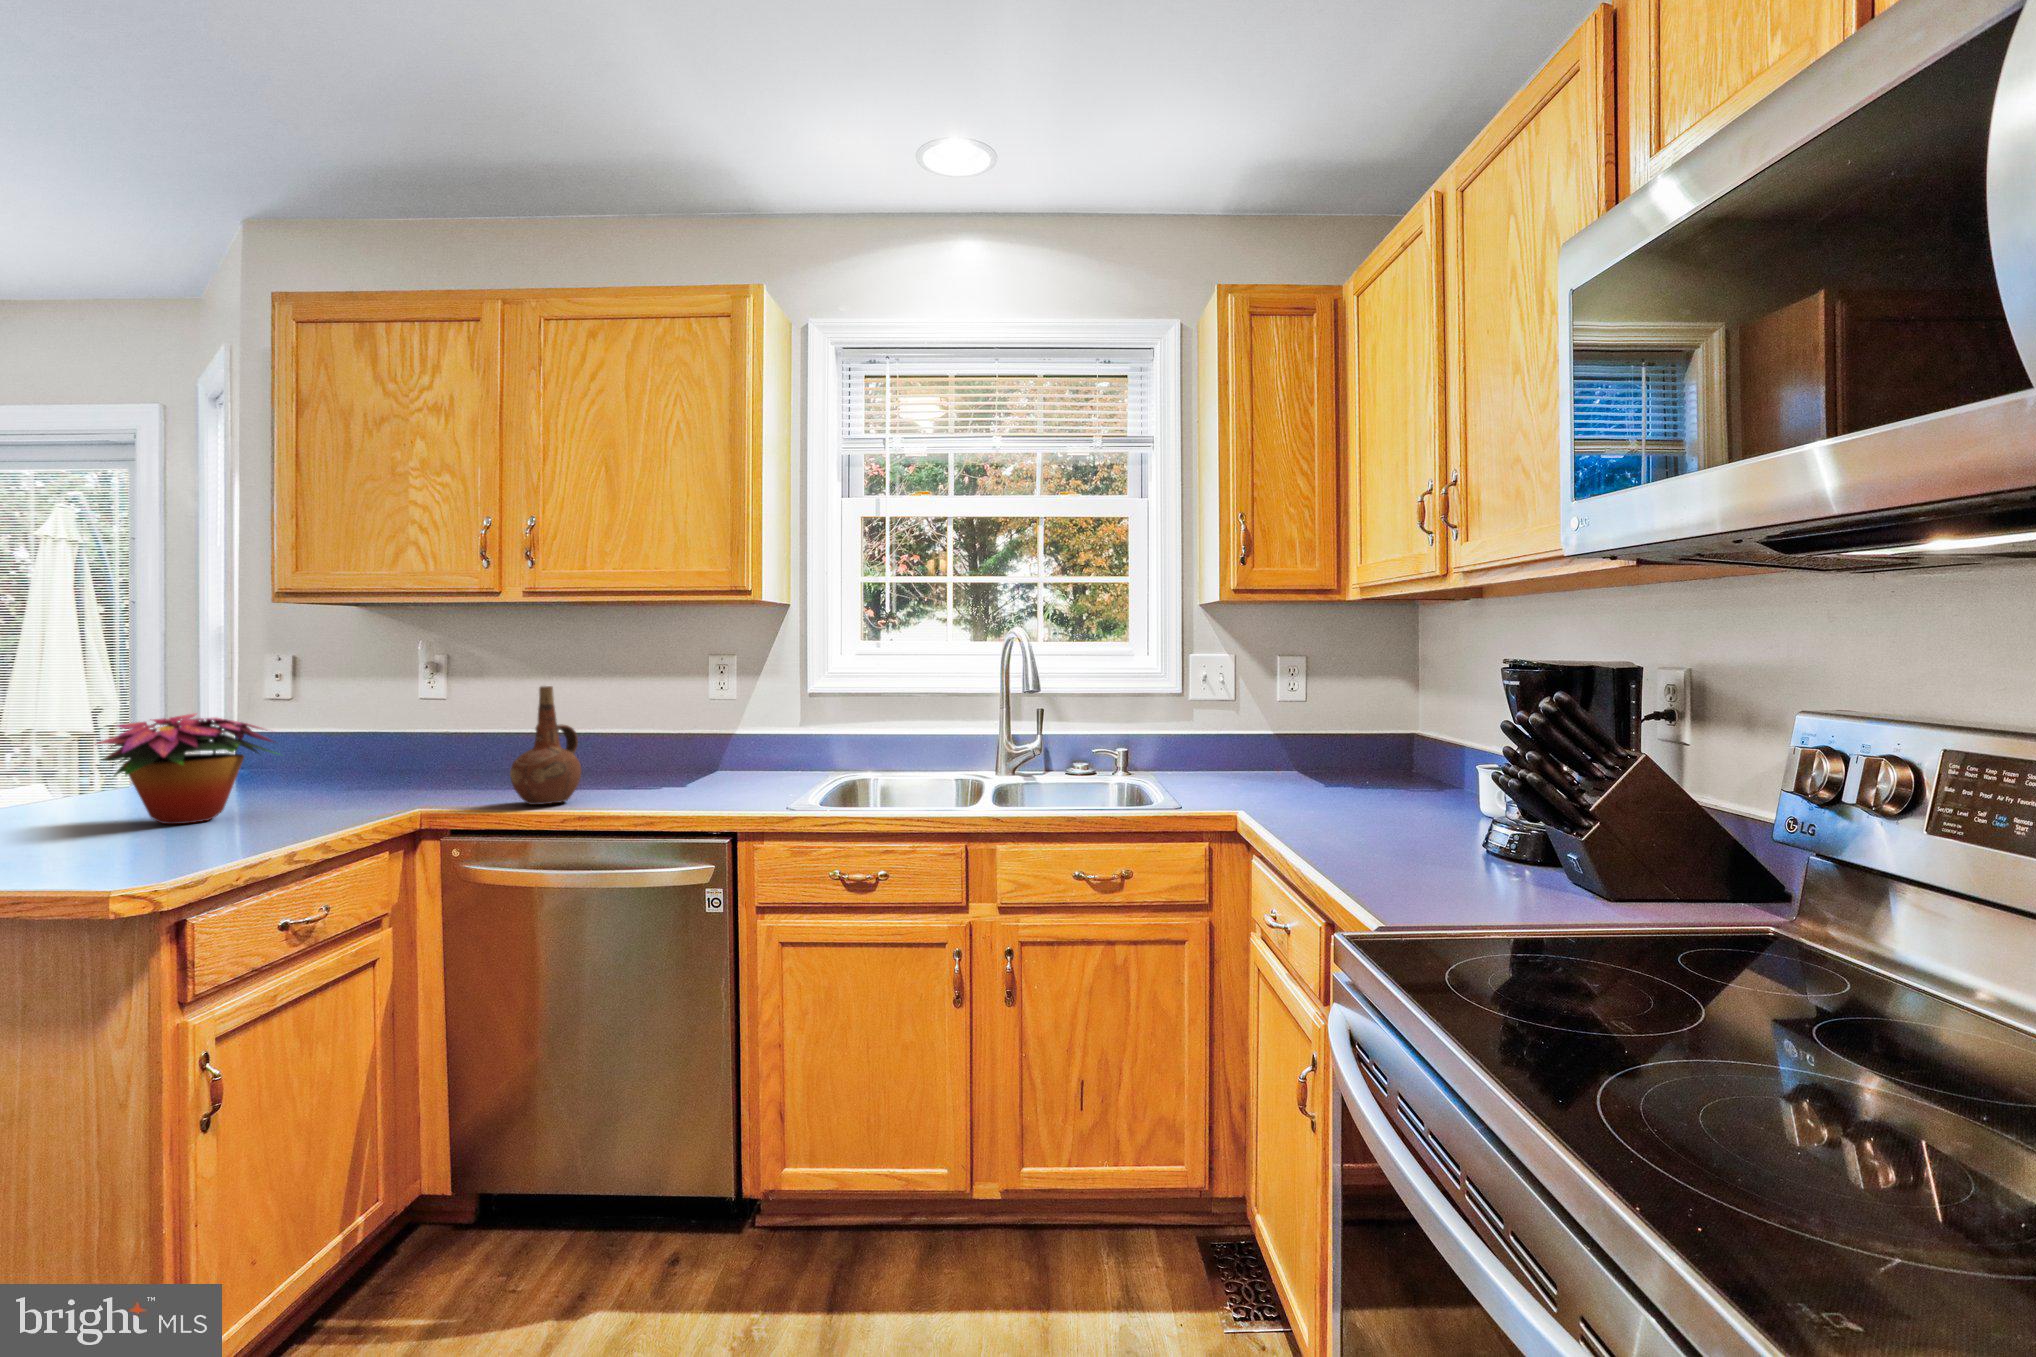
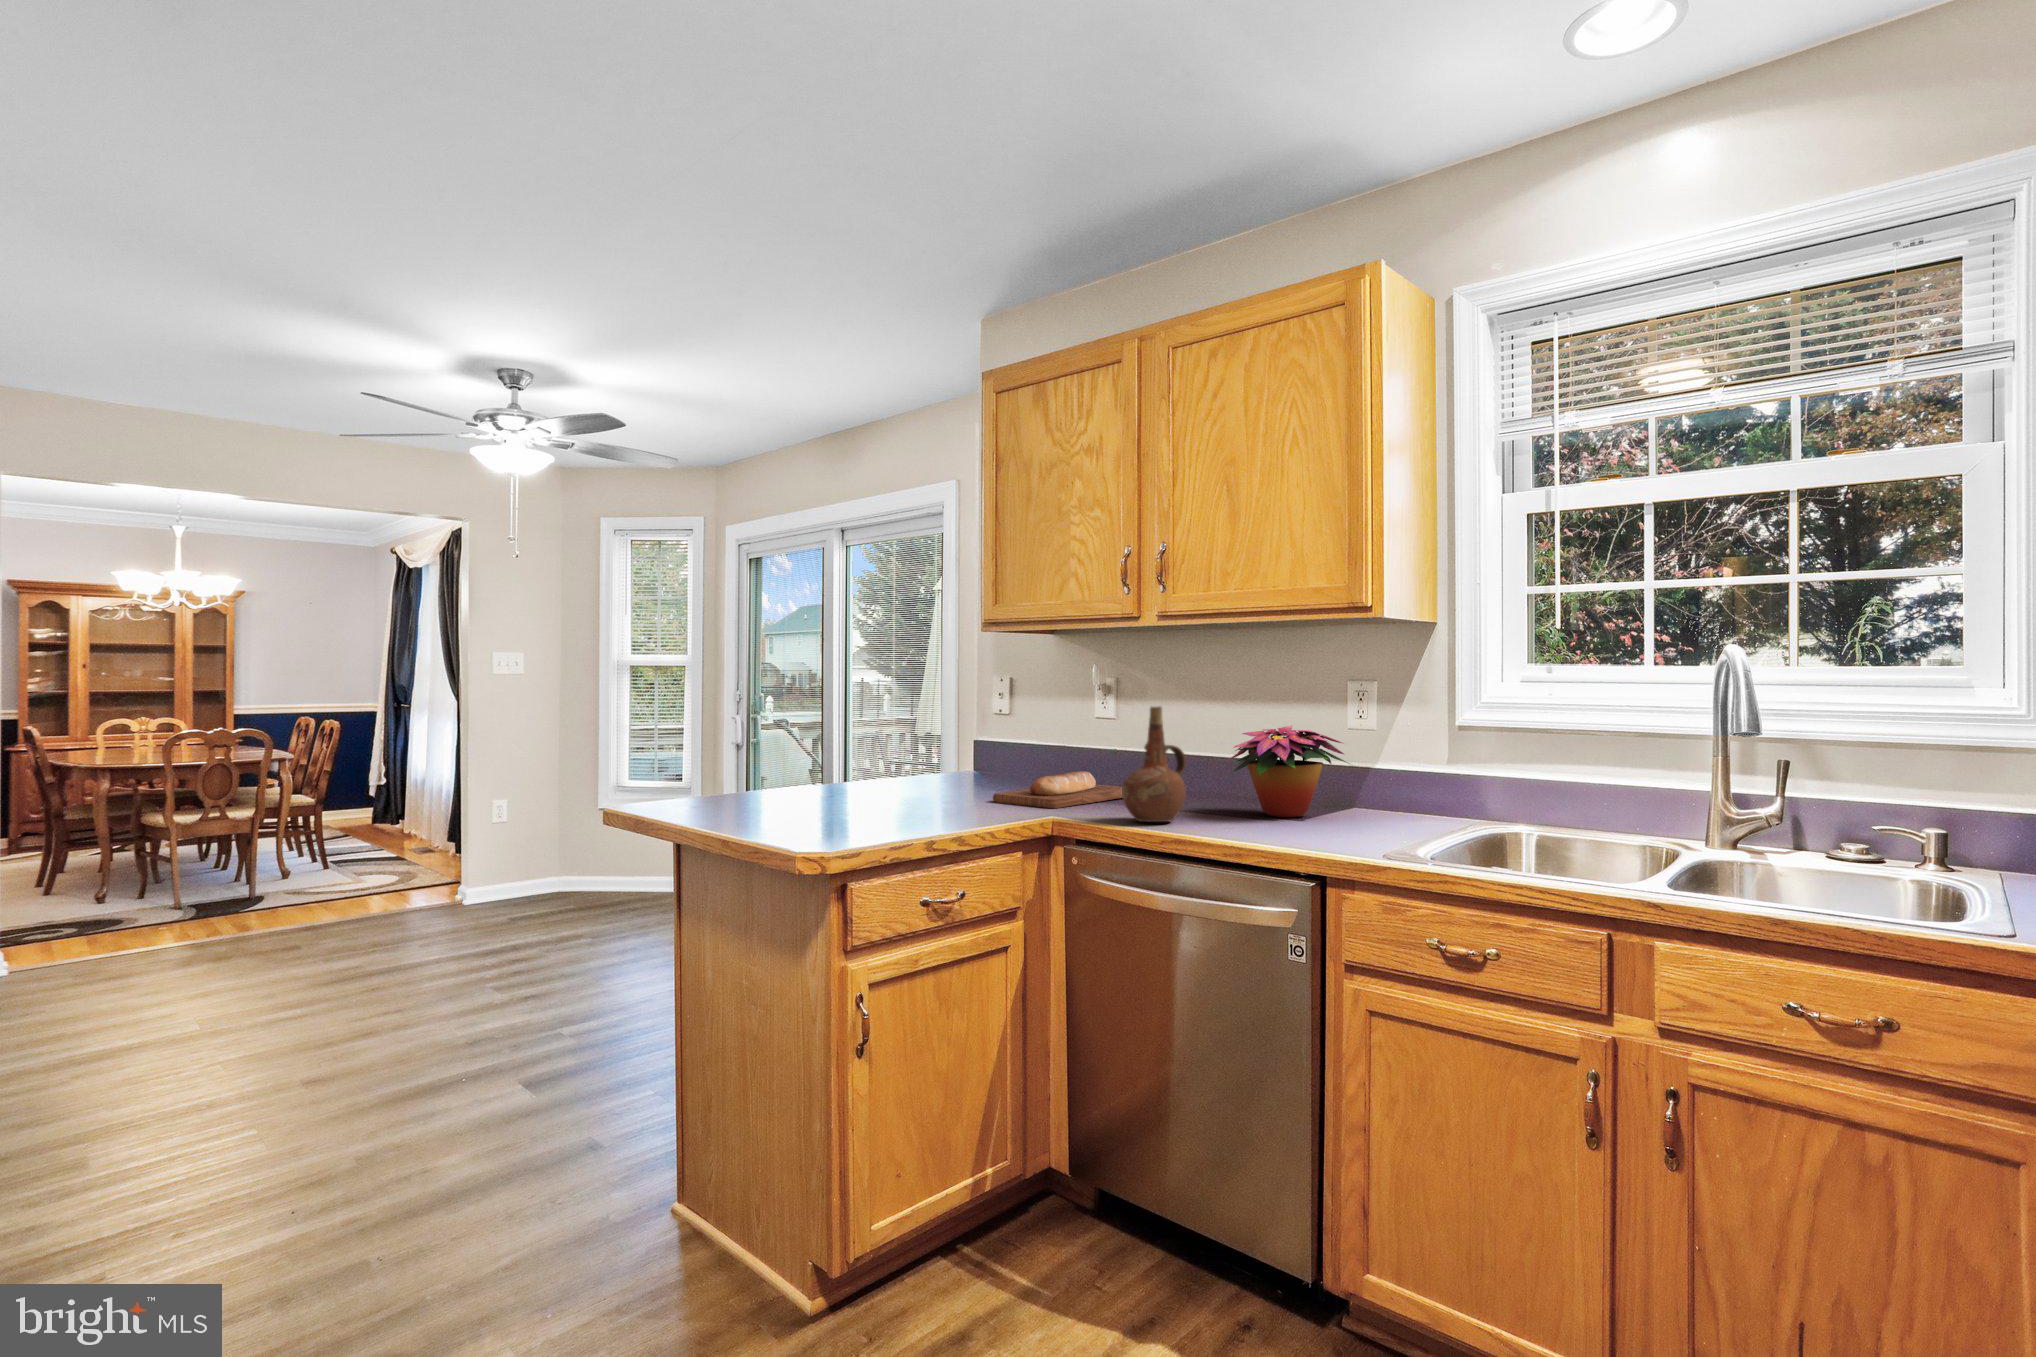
flower arrangement: present [95,713,274,824] -> present [1228,726,1350,817]
bread loaf: none [319,760,490,803] -> present [993,771,1122,808]

